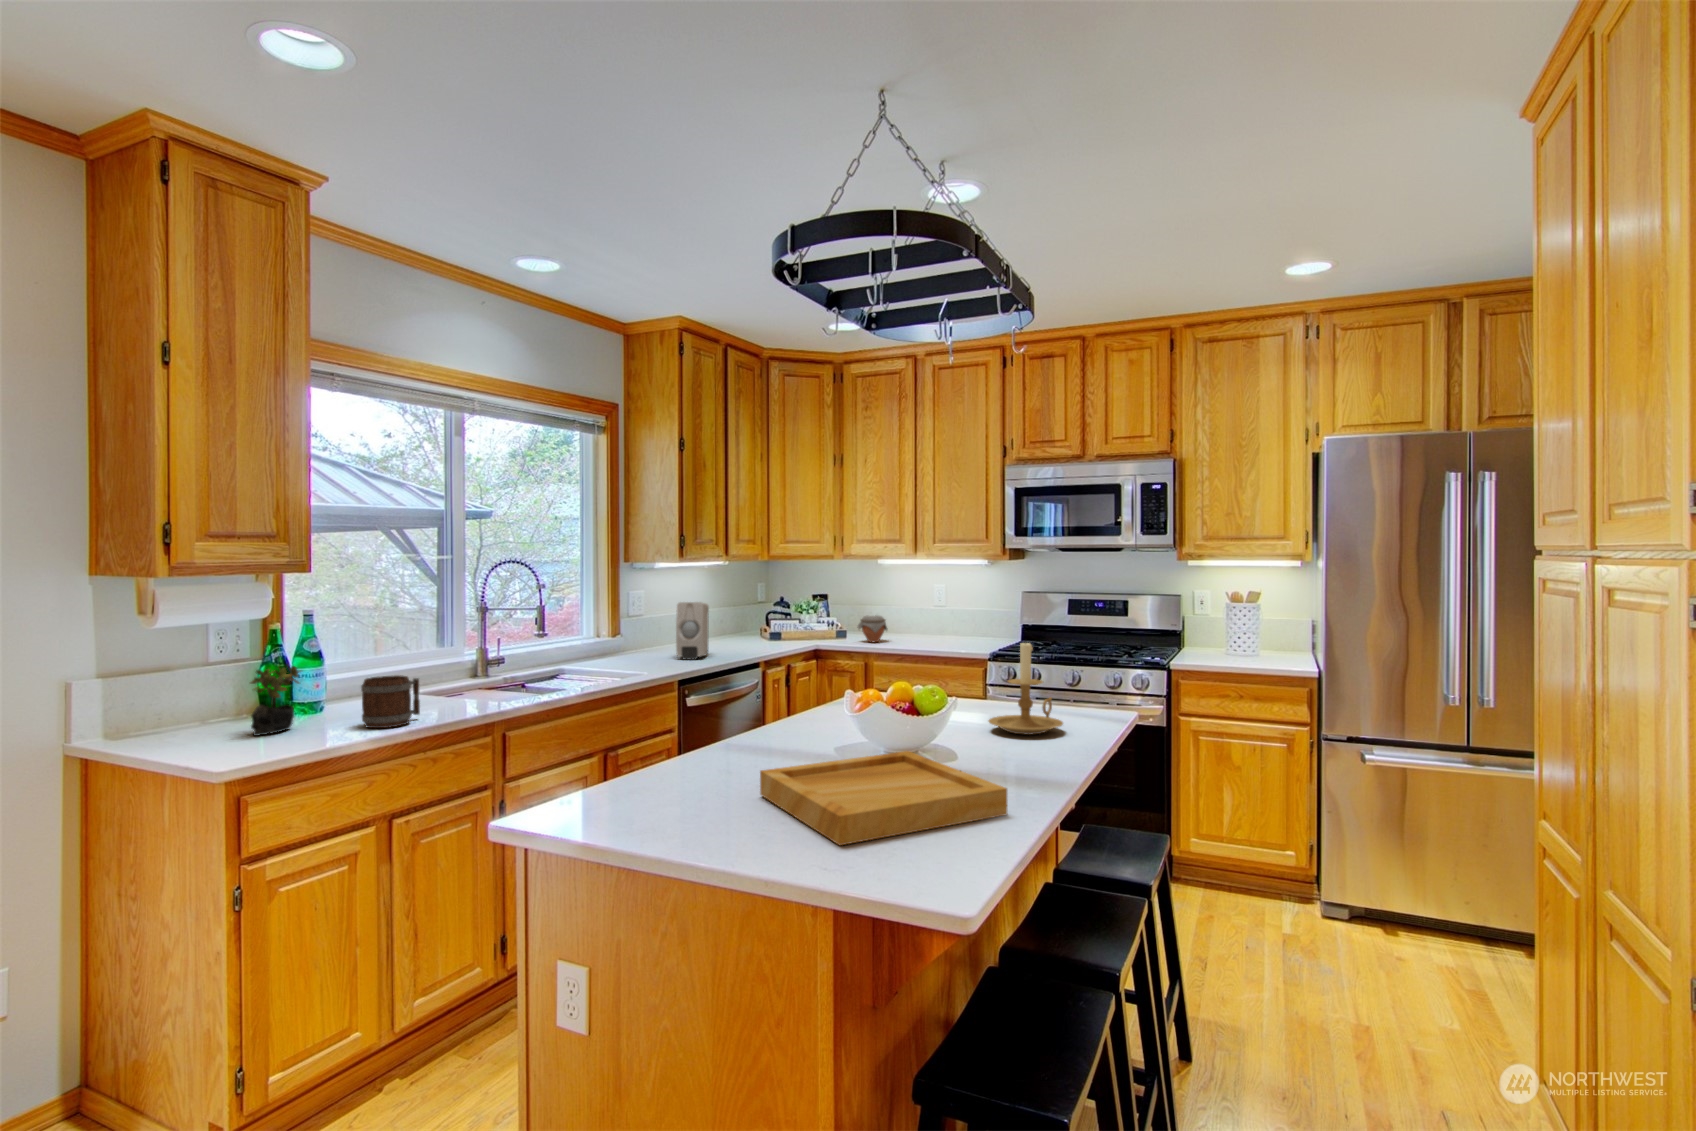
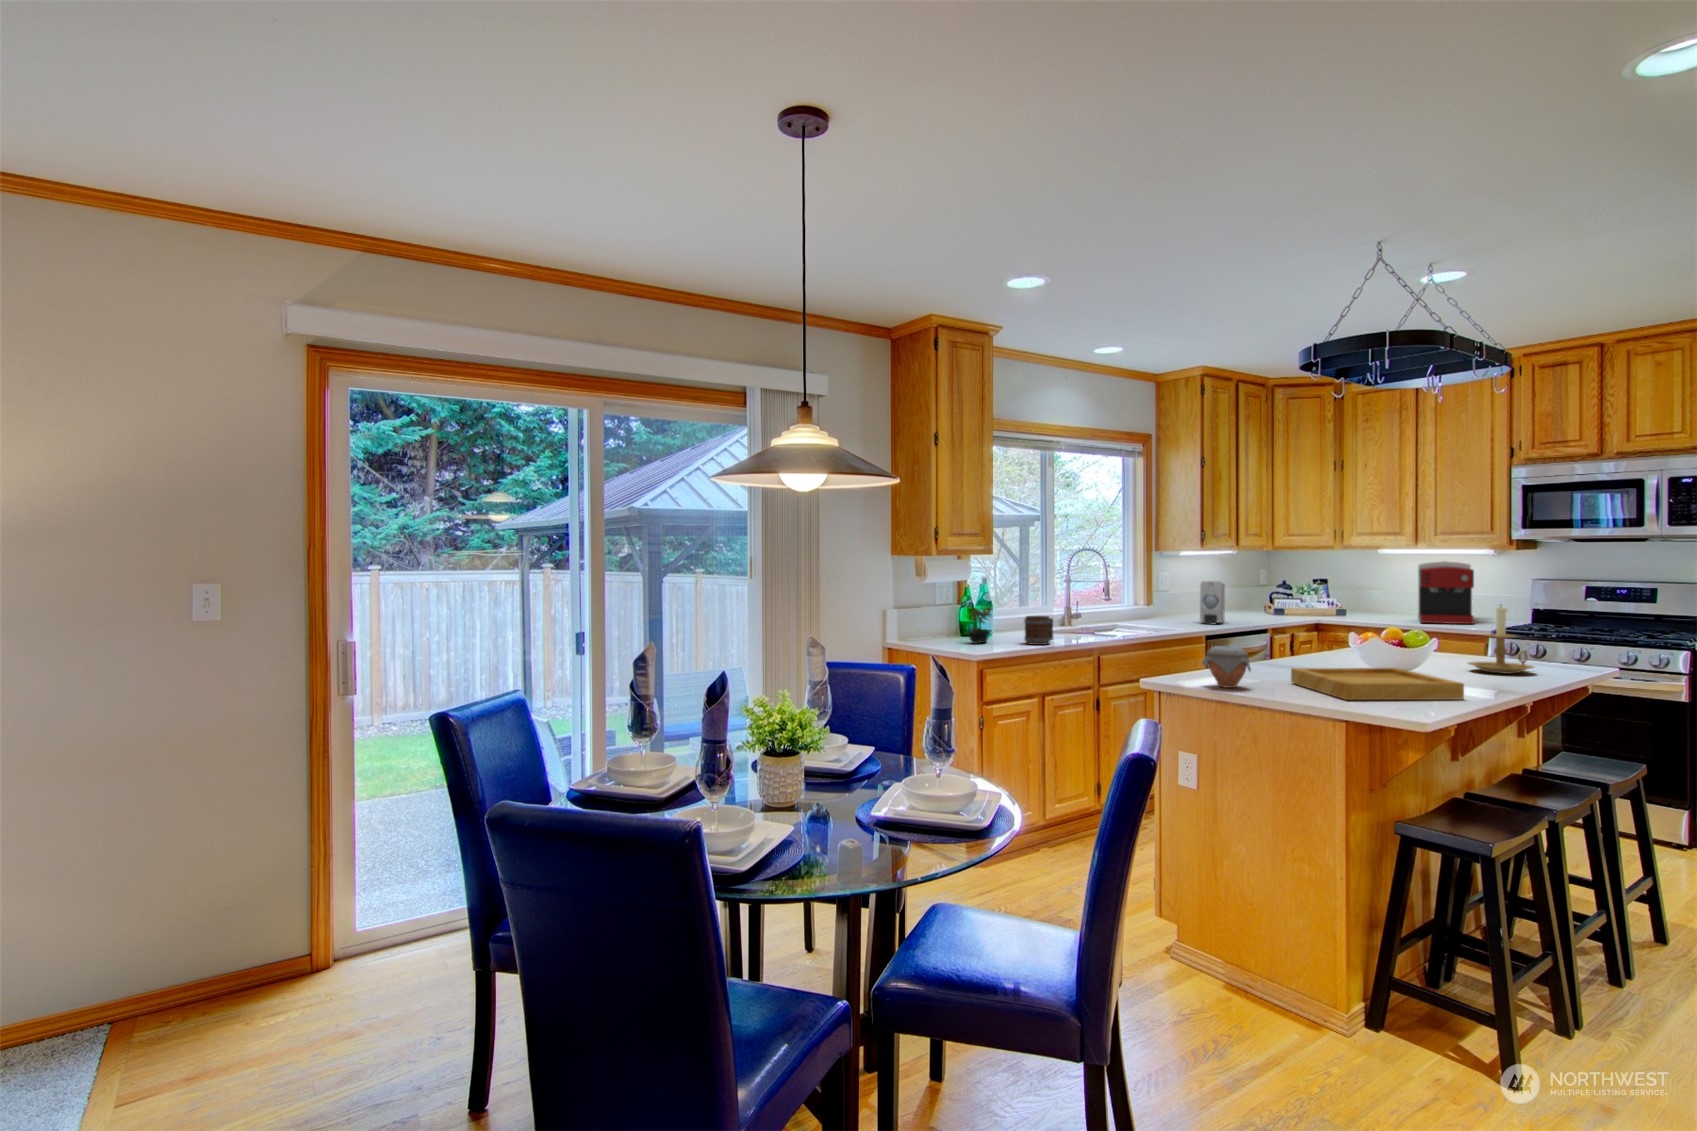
coffee maker: none [918,573,971,644] -> present [1418,561,1474,624]
jar: present [857,615,887,643] -> present [1202,646,1251,688]

